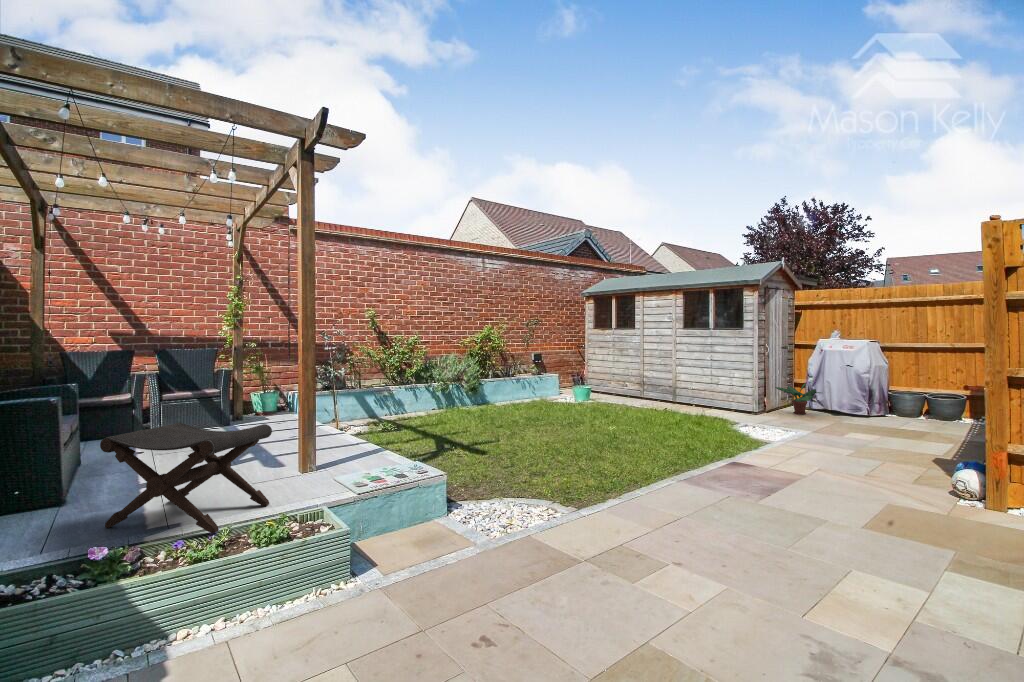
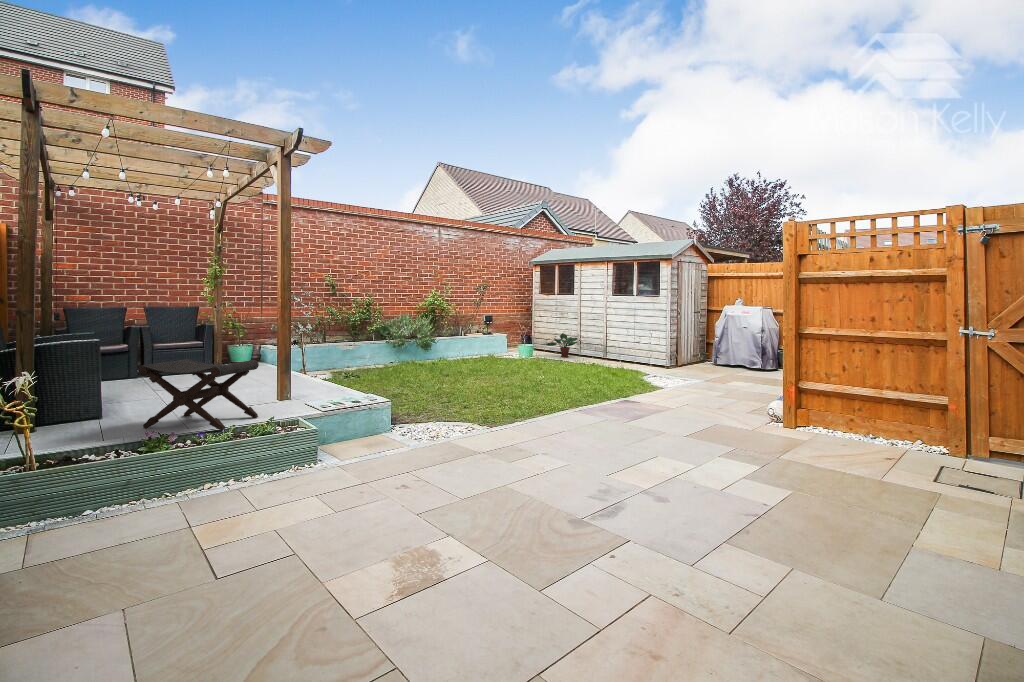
potted plant: present [775,383,821,414] -> present [545,333,577,357]

